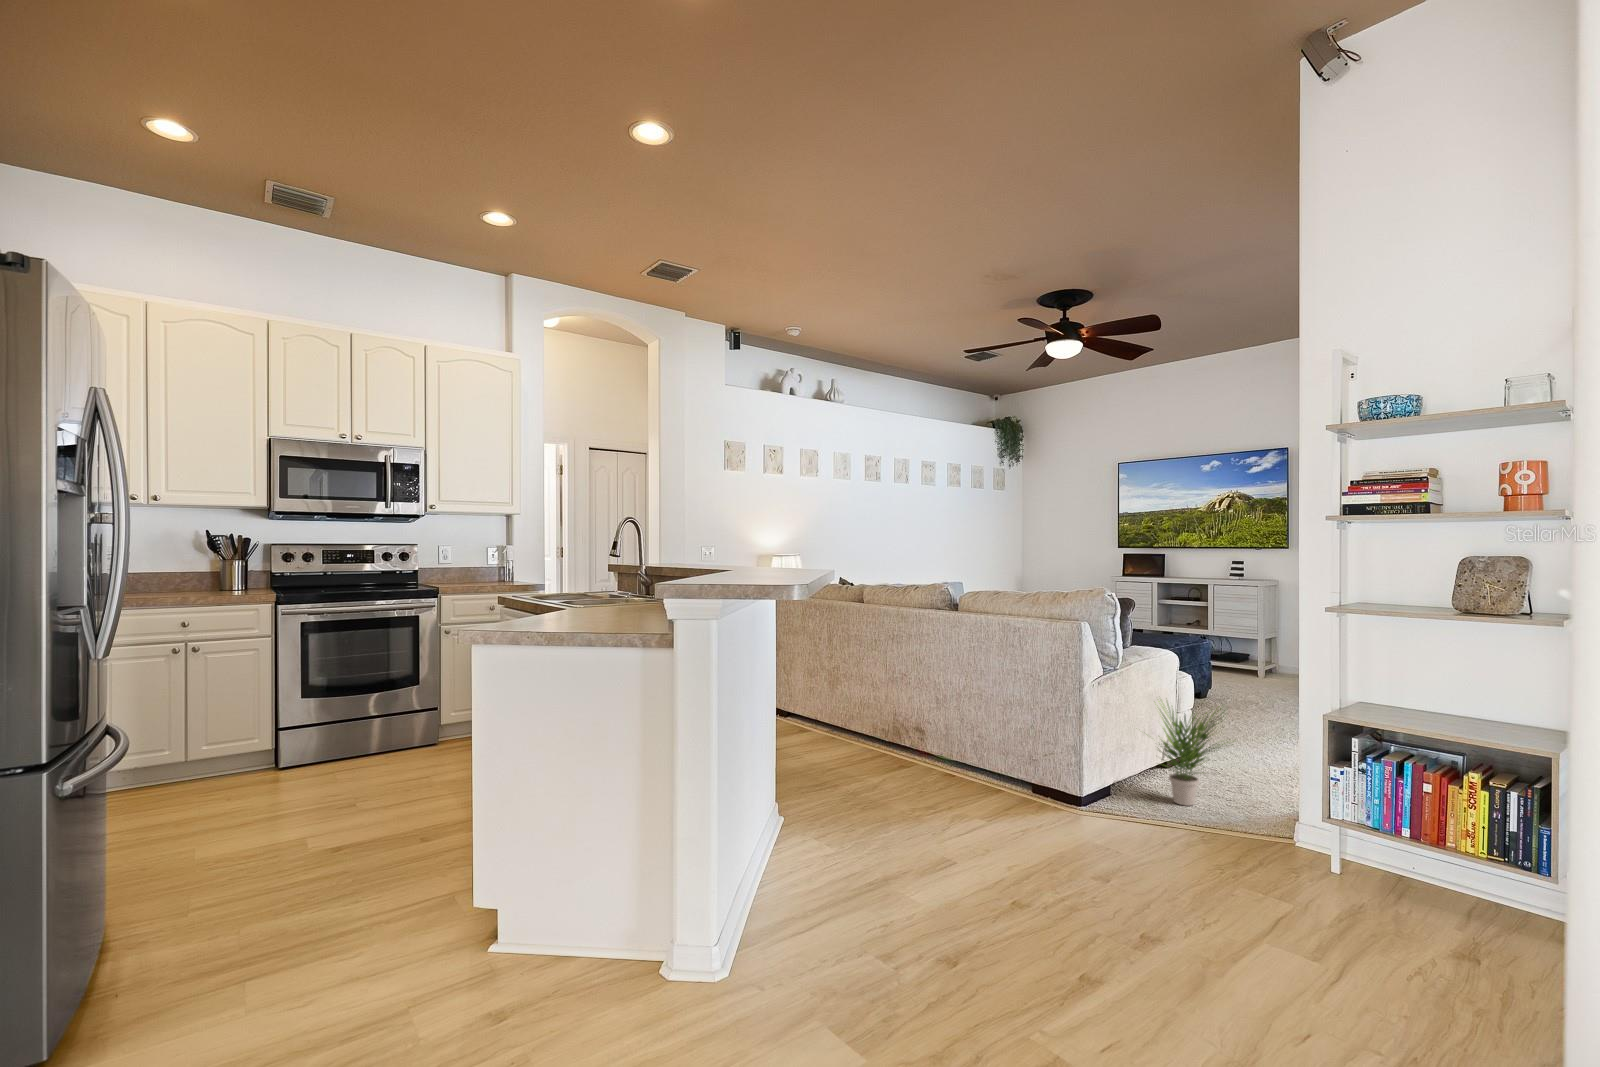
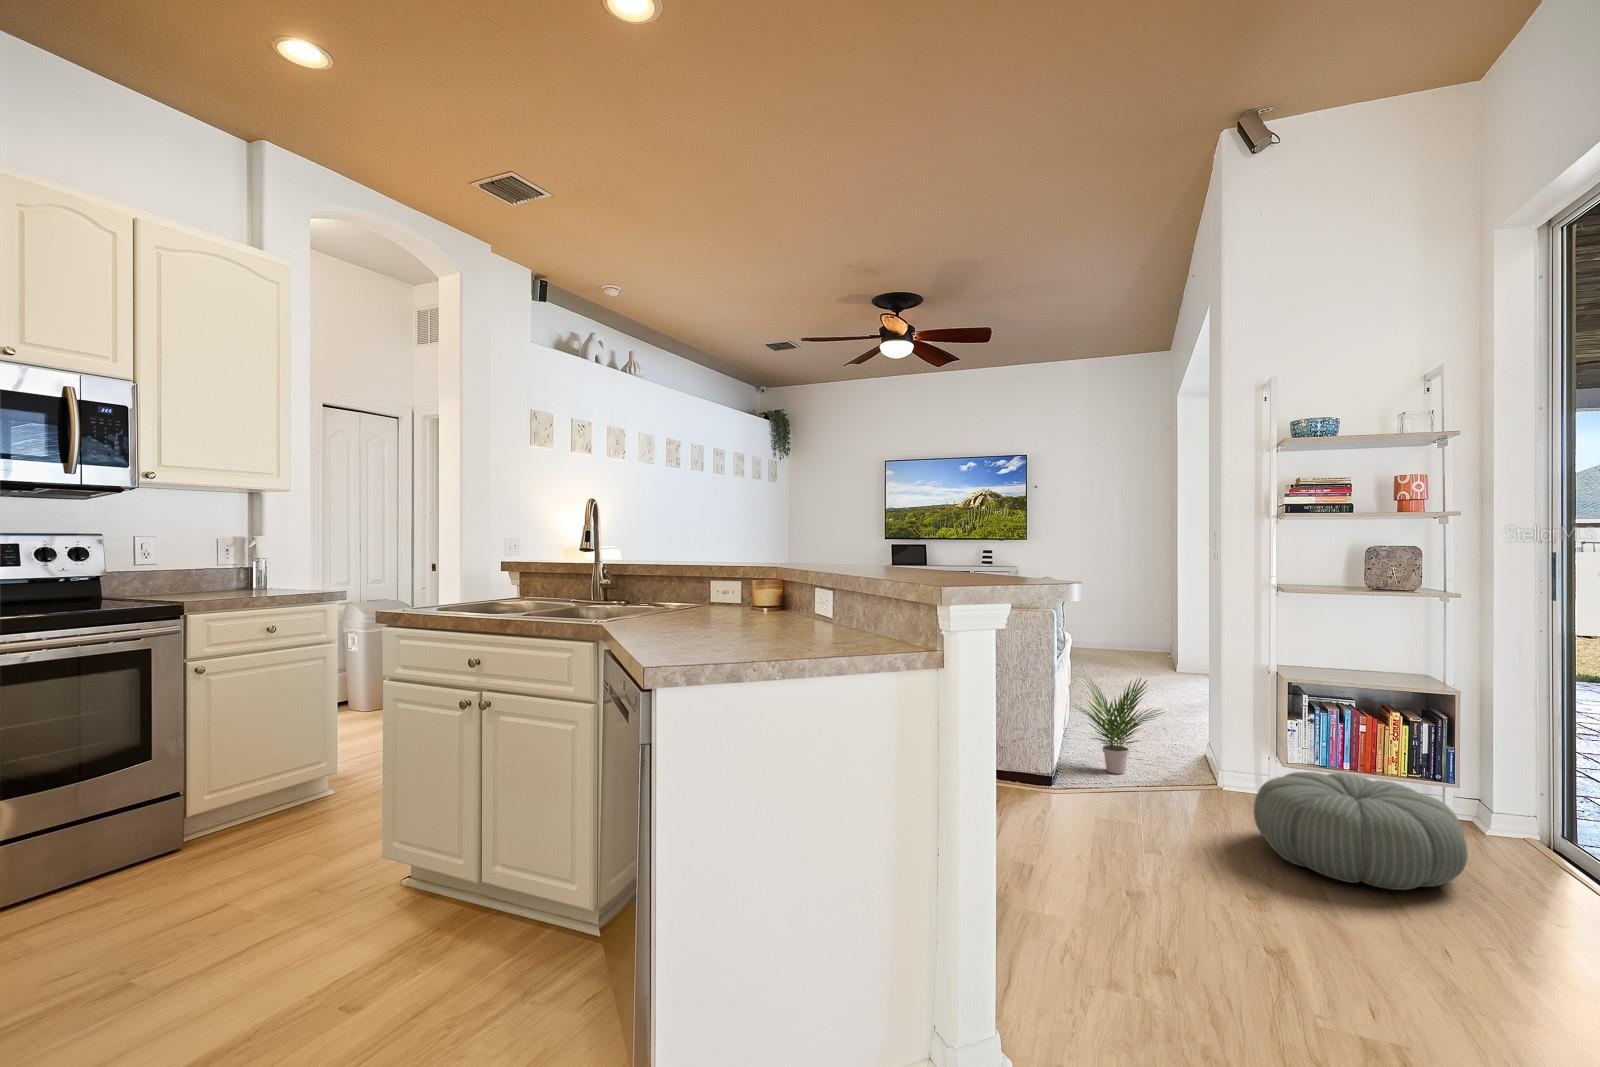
pouf: none [1218,824,1469,979] -> present [1253,772,1468,890]

